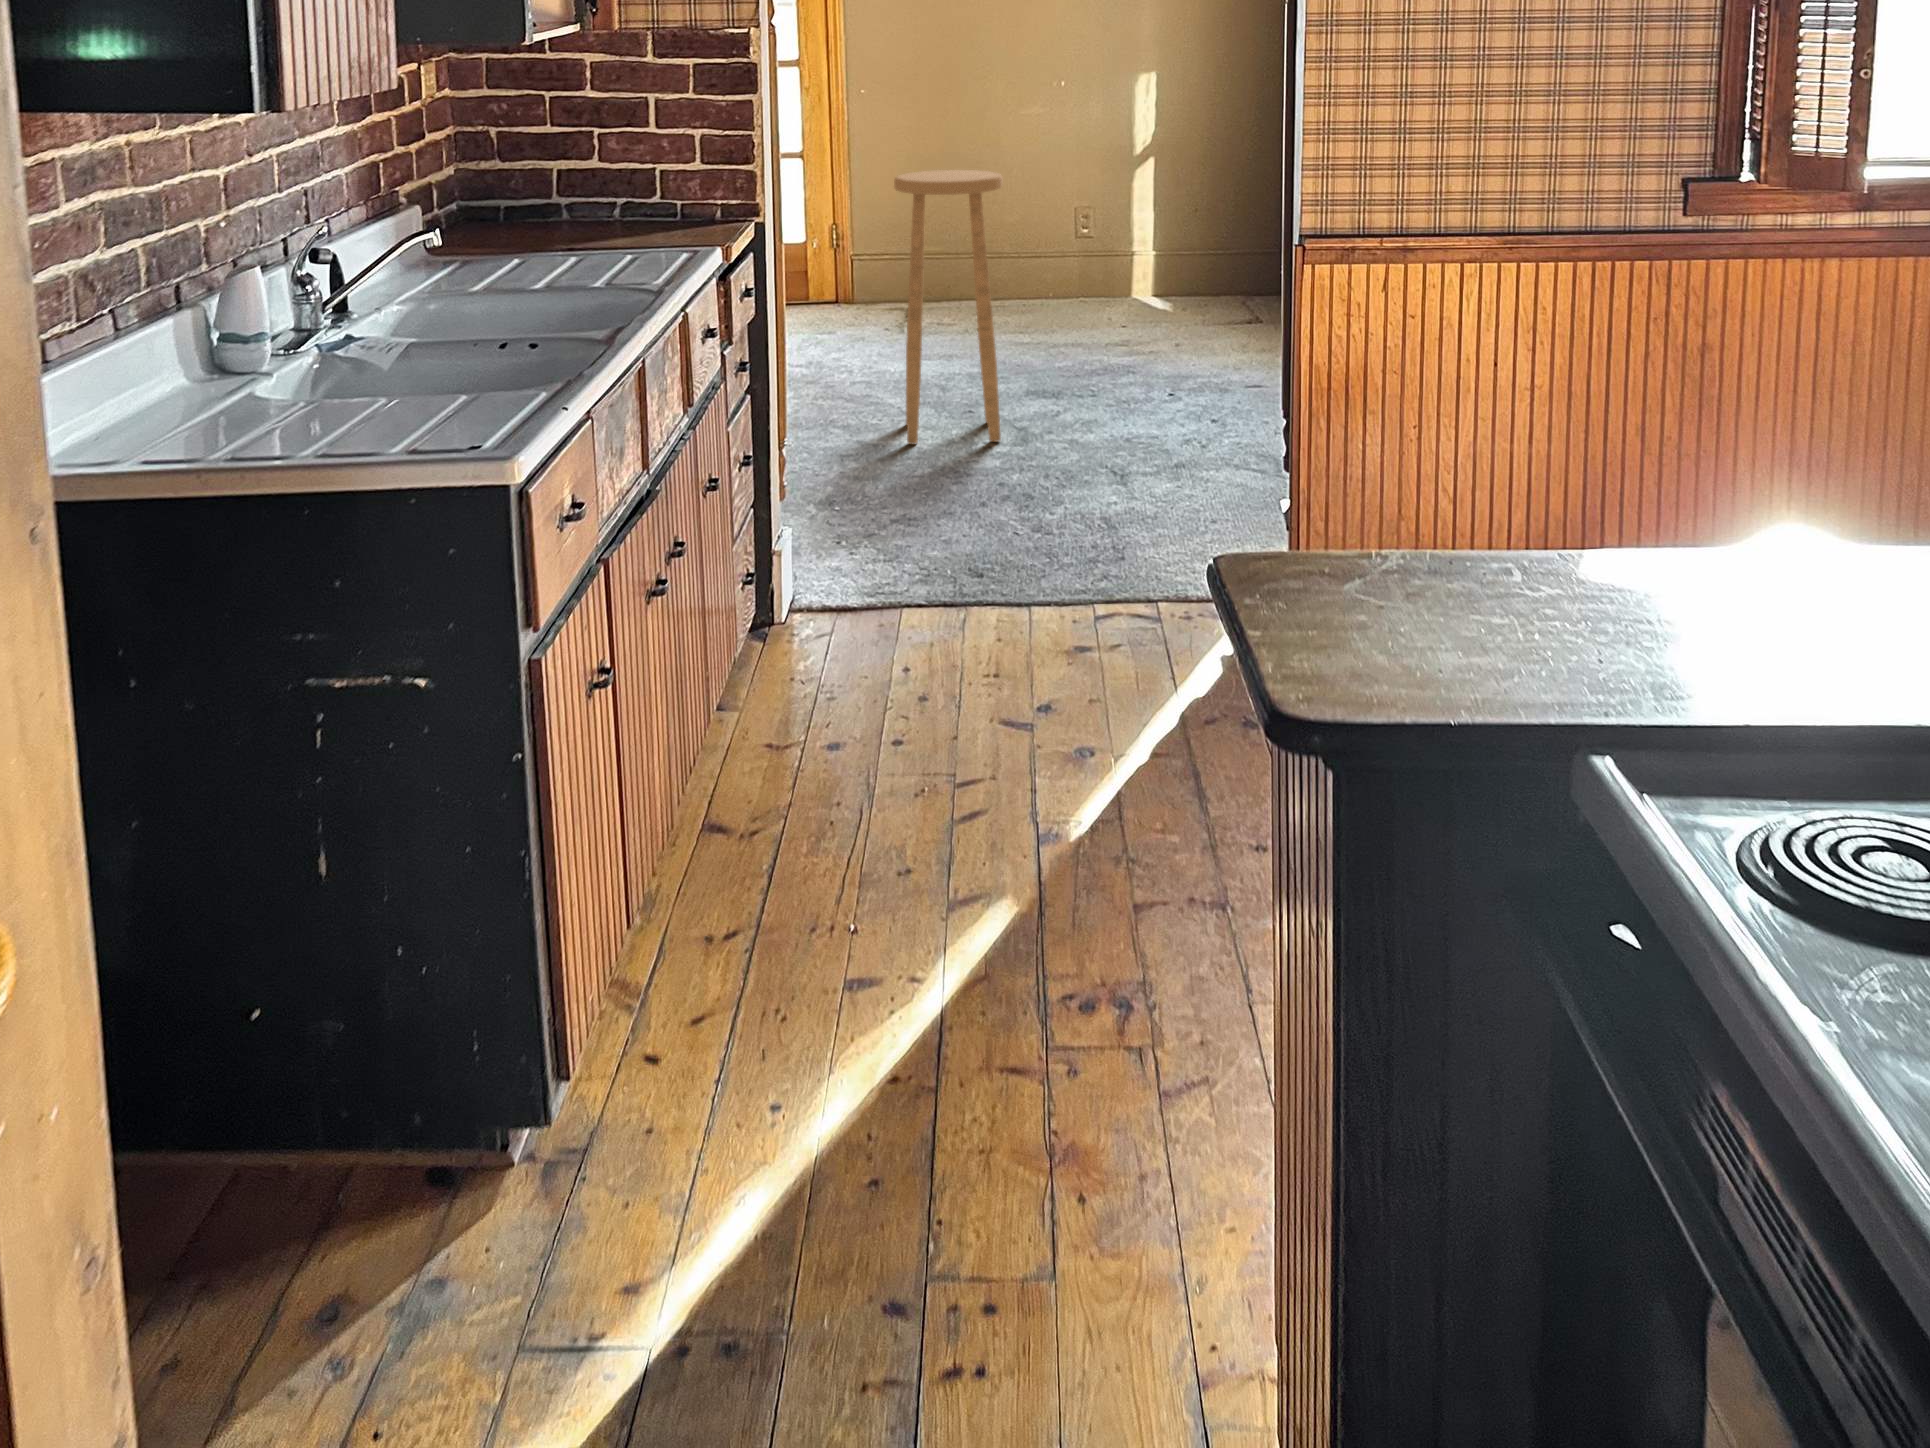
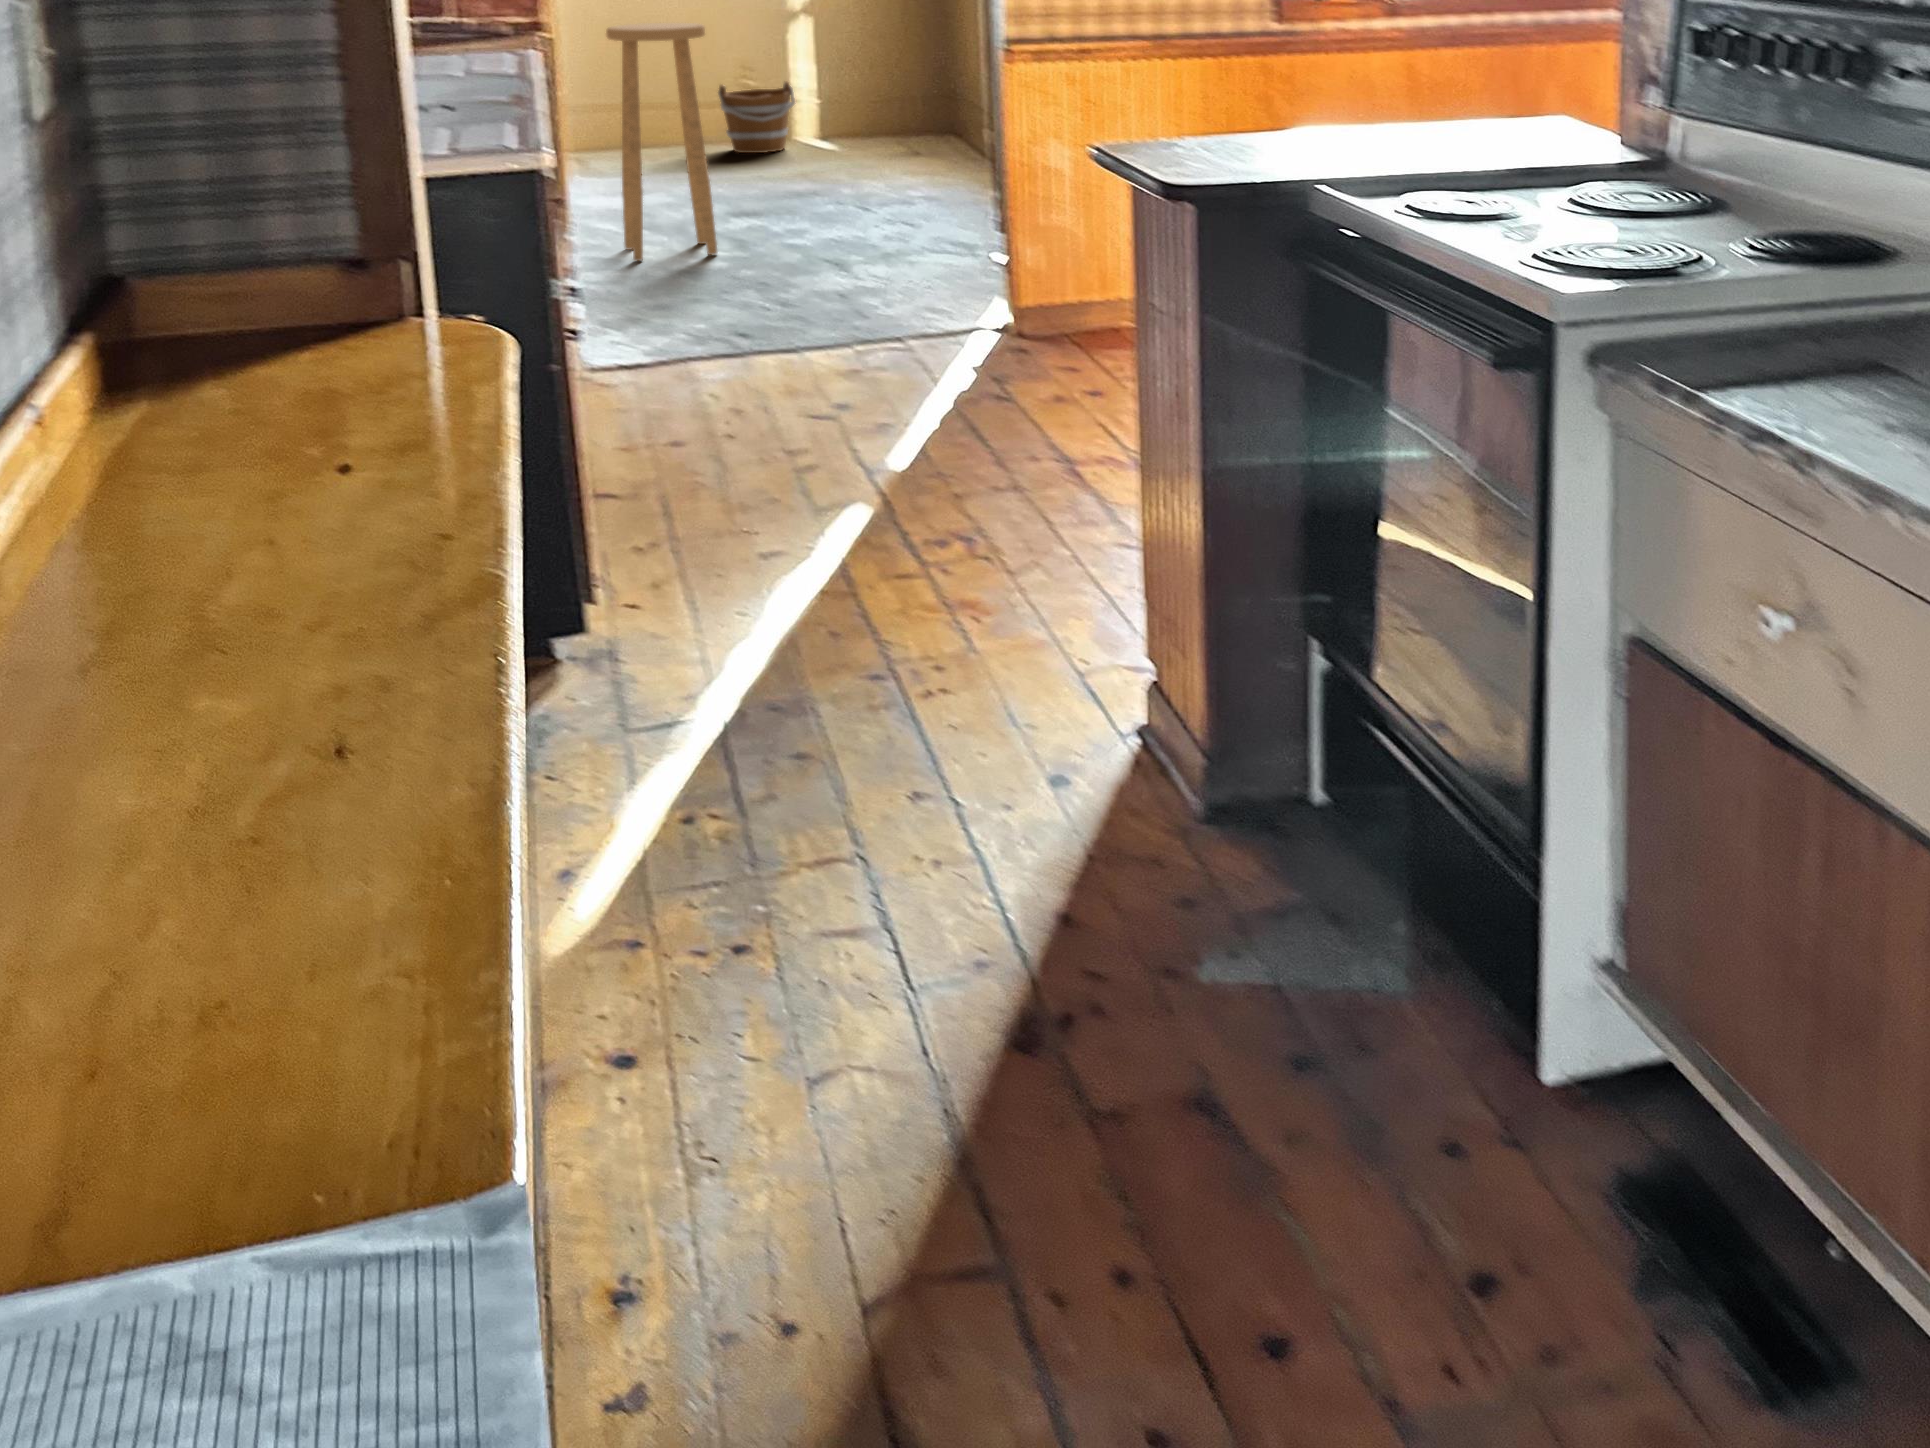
bucket: none [1063,213,1146,294] -> present [718,81,795,153]

